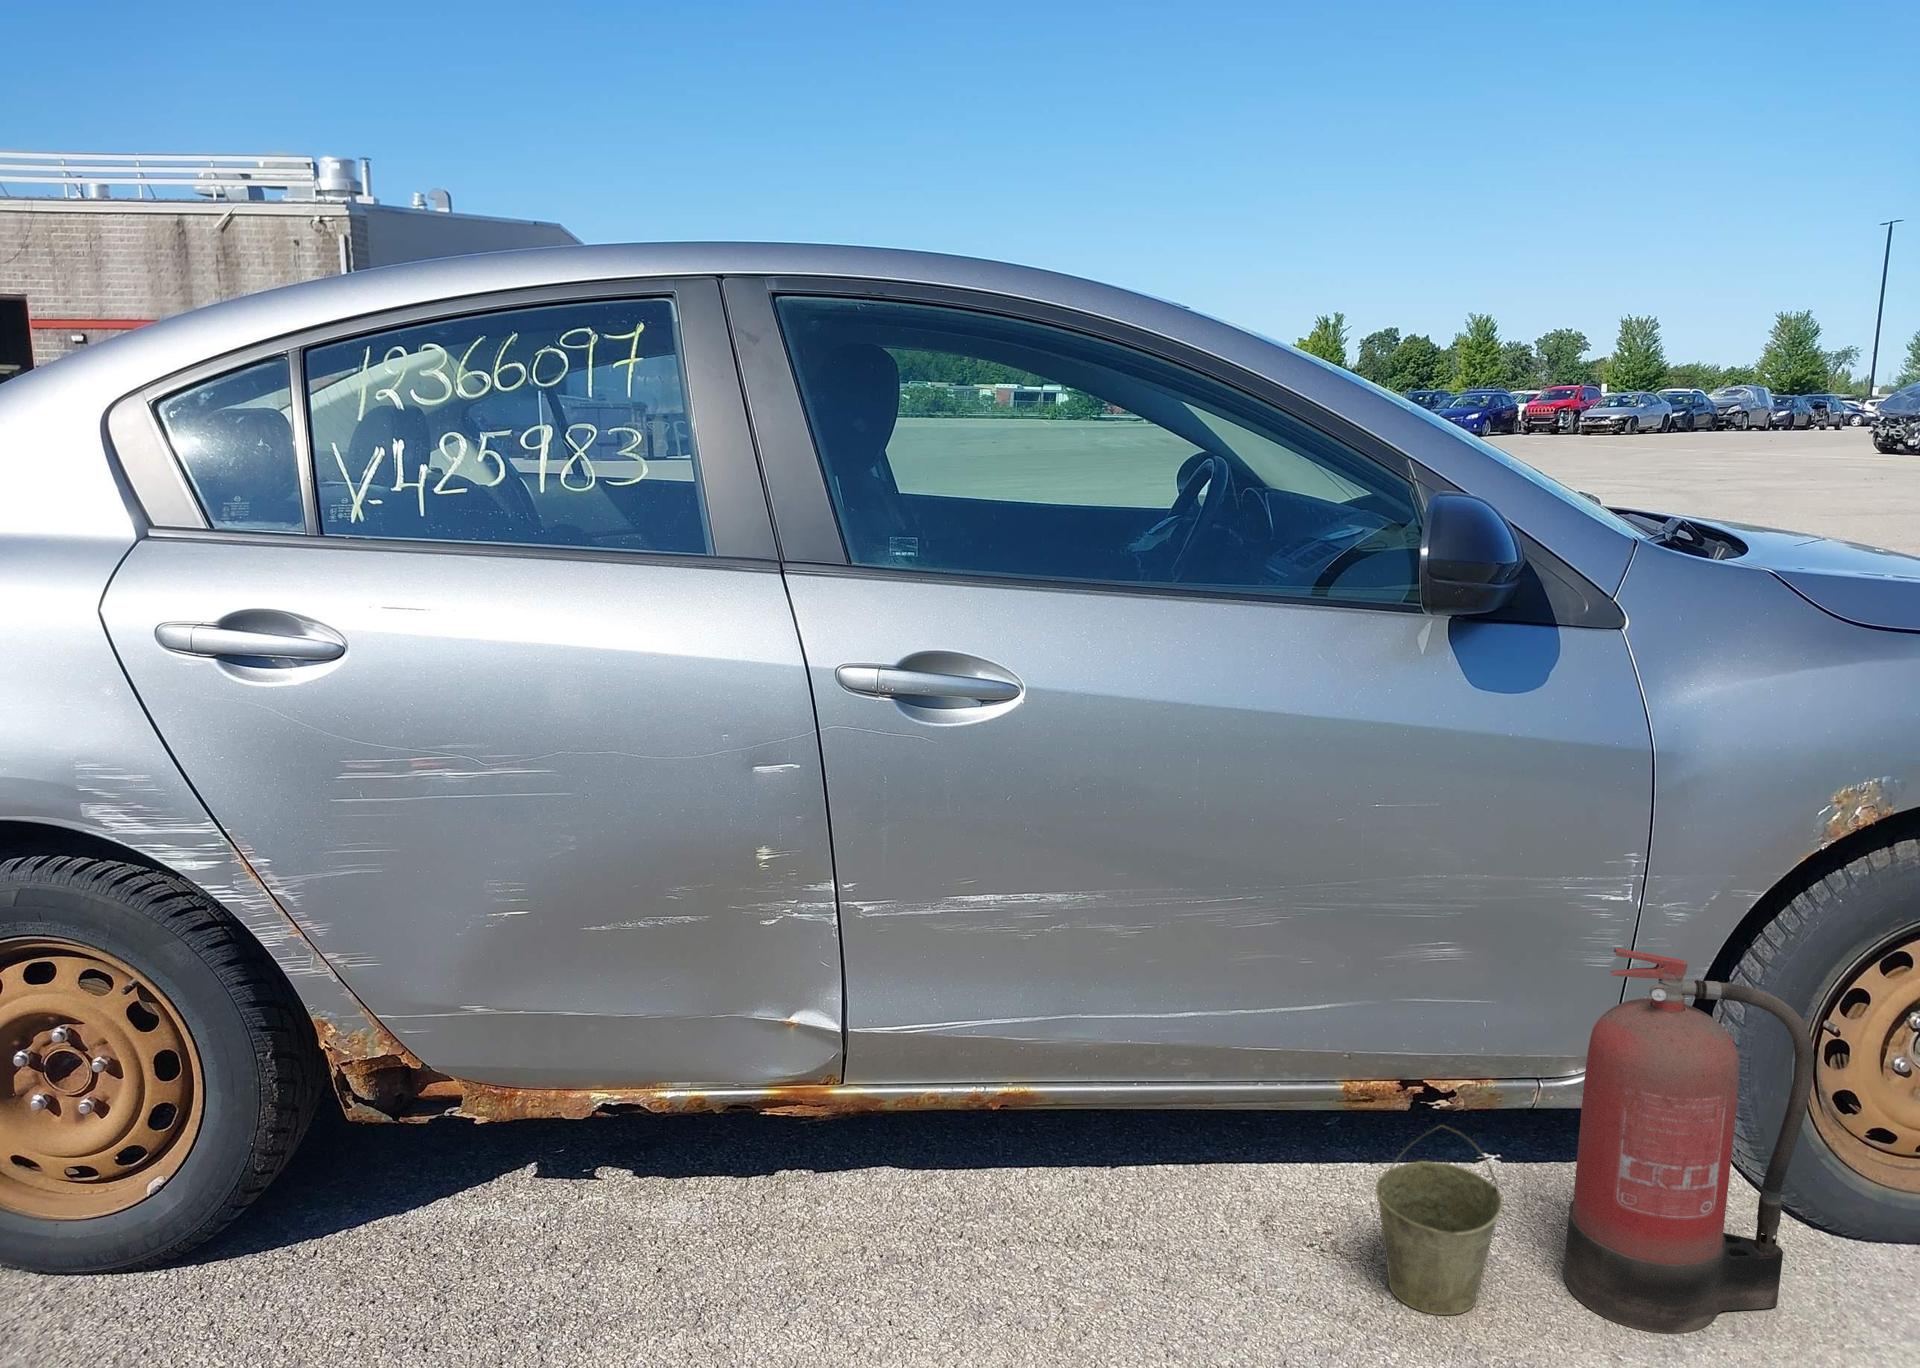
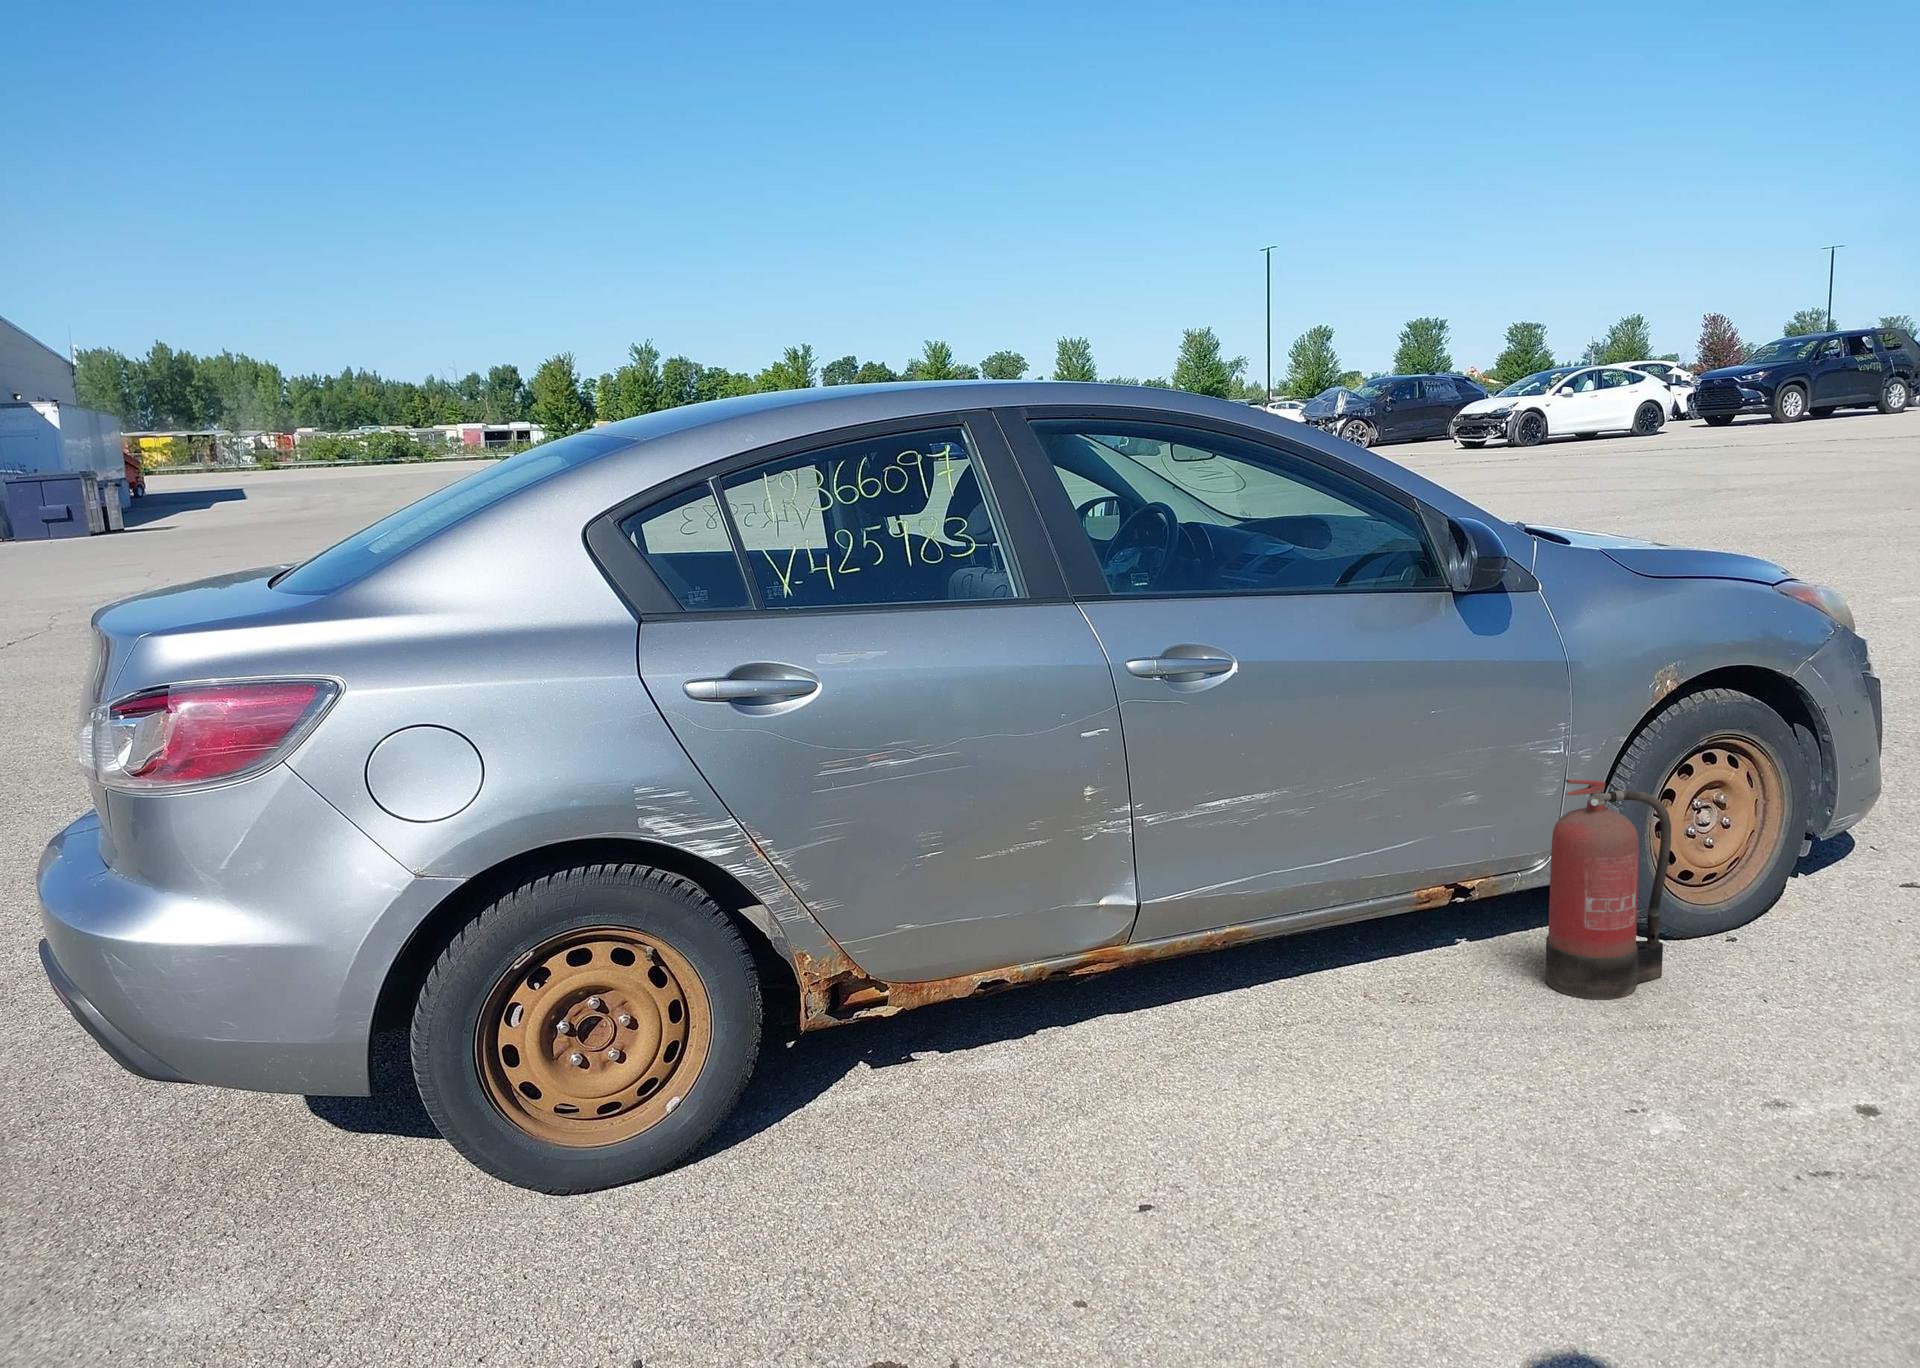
bucket: present [1375,1125,1503,1315] -> none [1448,901,1526,1015]

